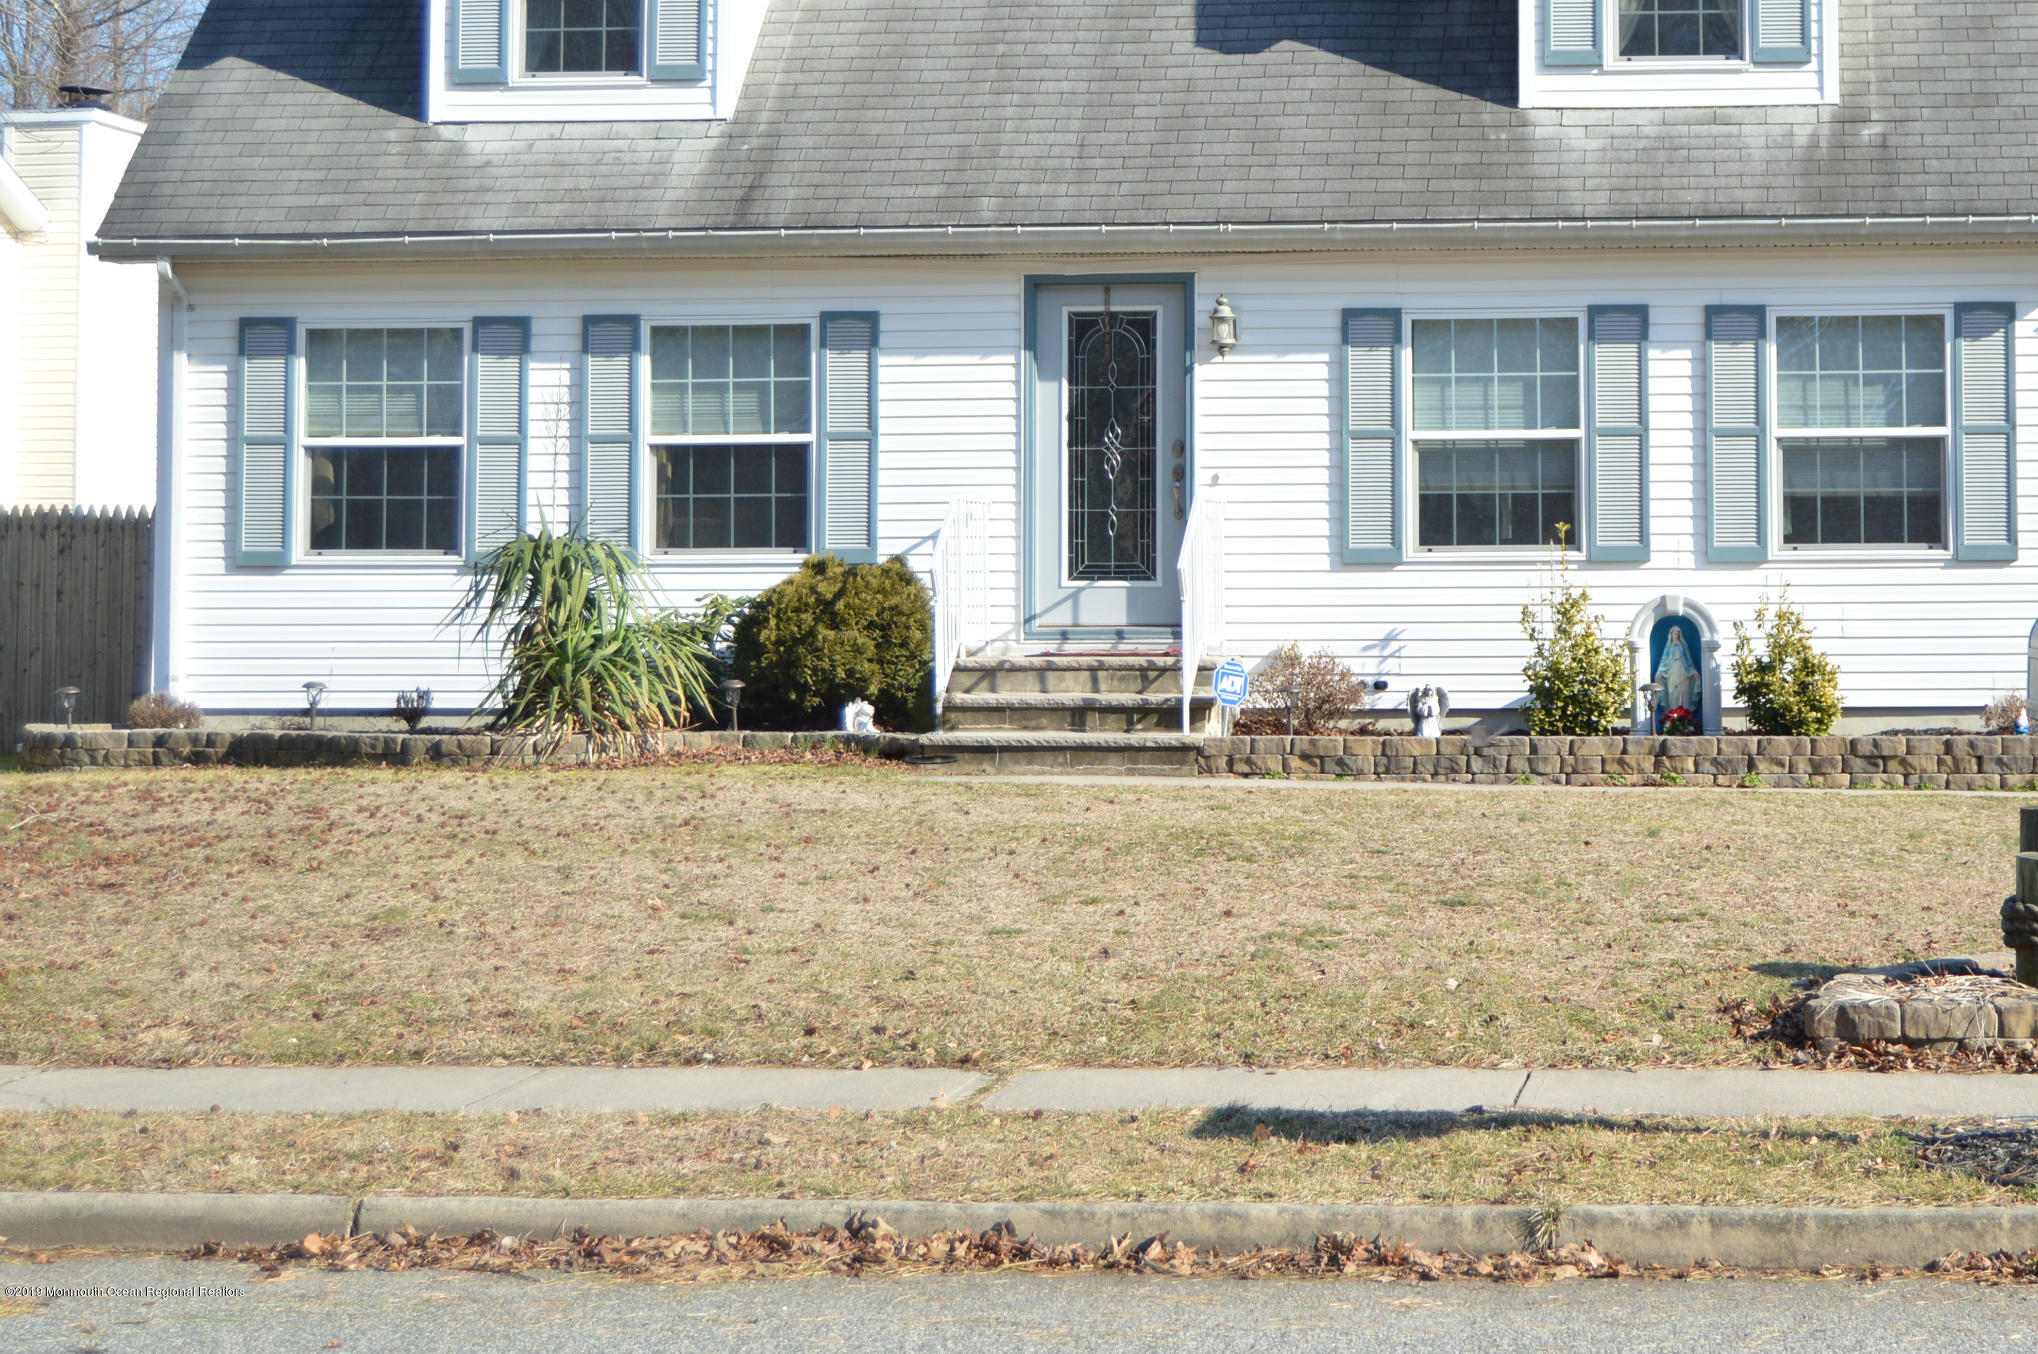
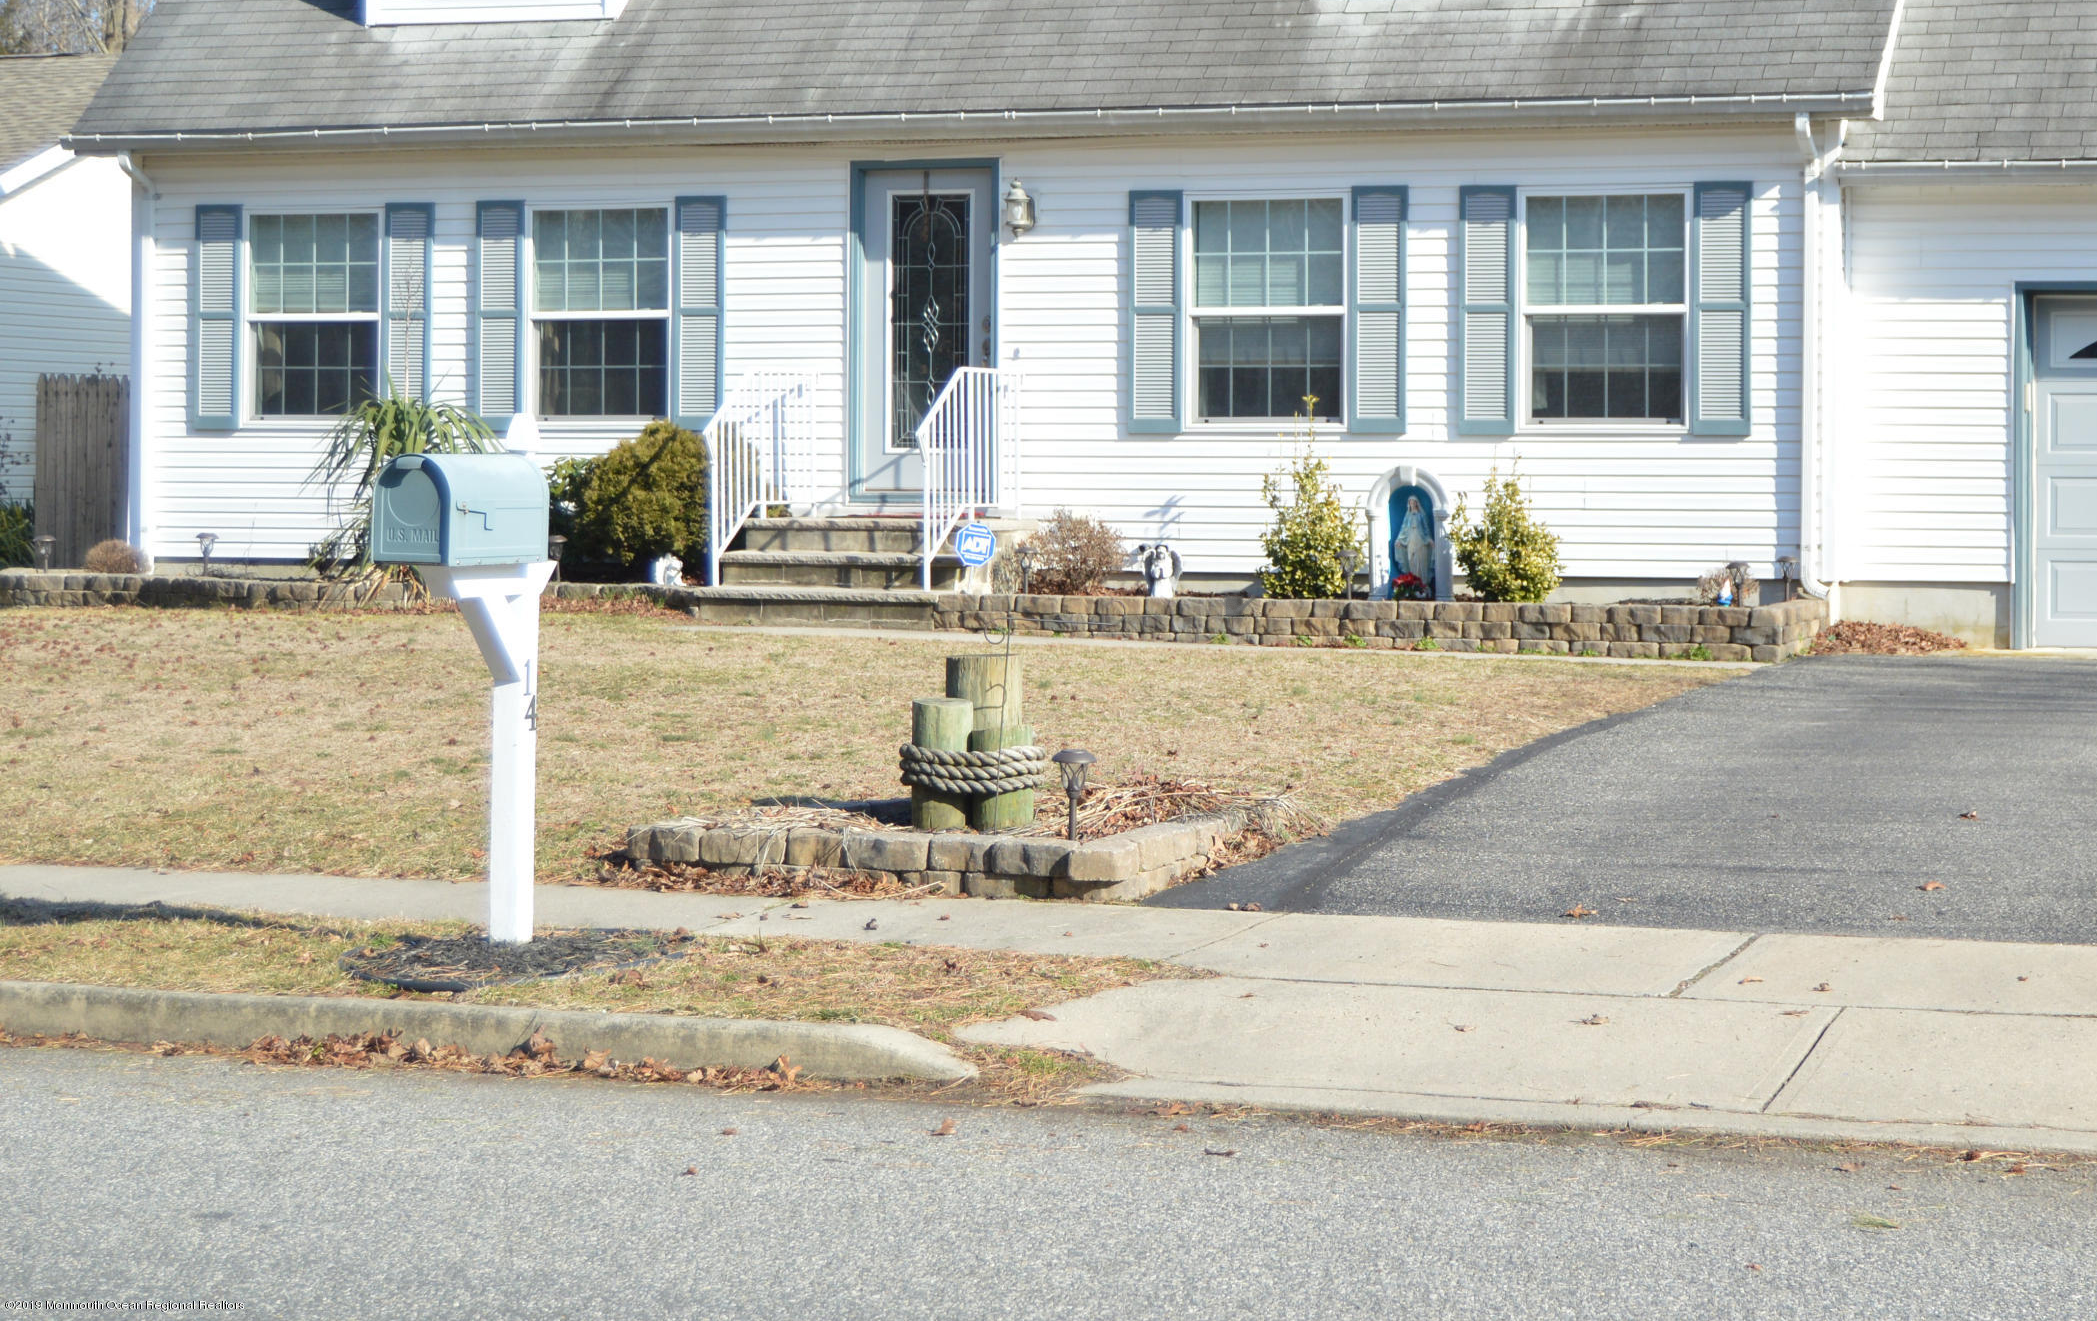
potted tree: present [905,668,960,764] -> none [686,517,745,608]

